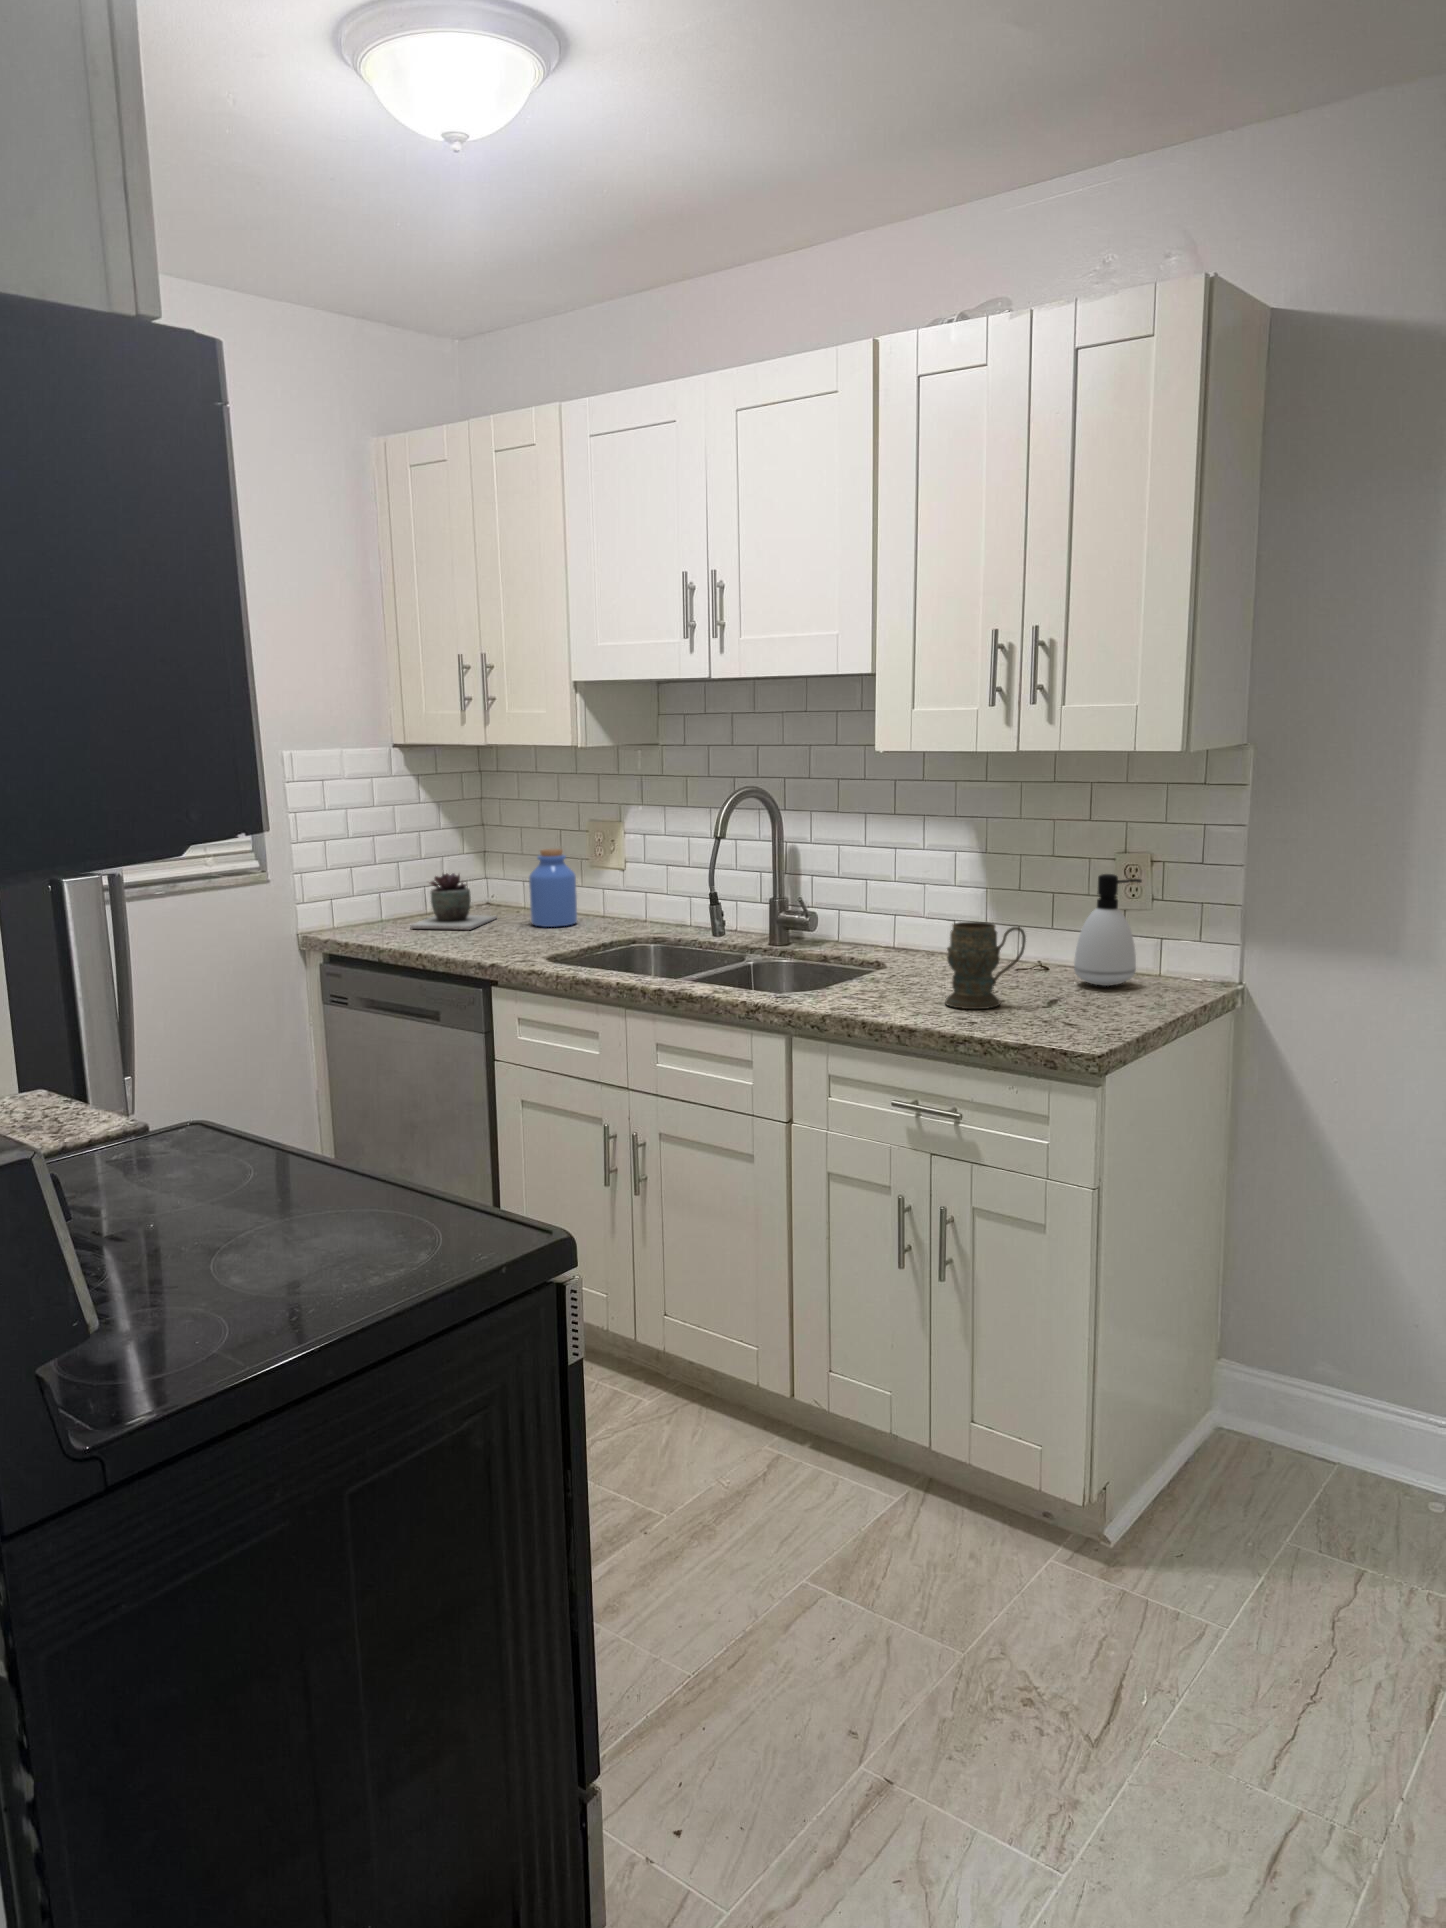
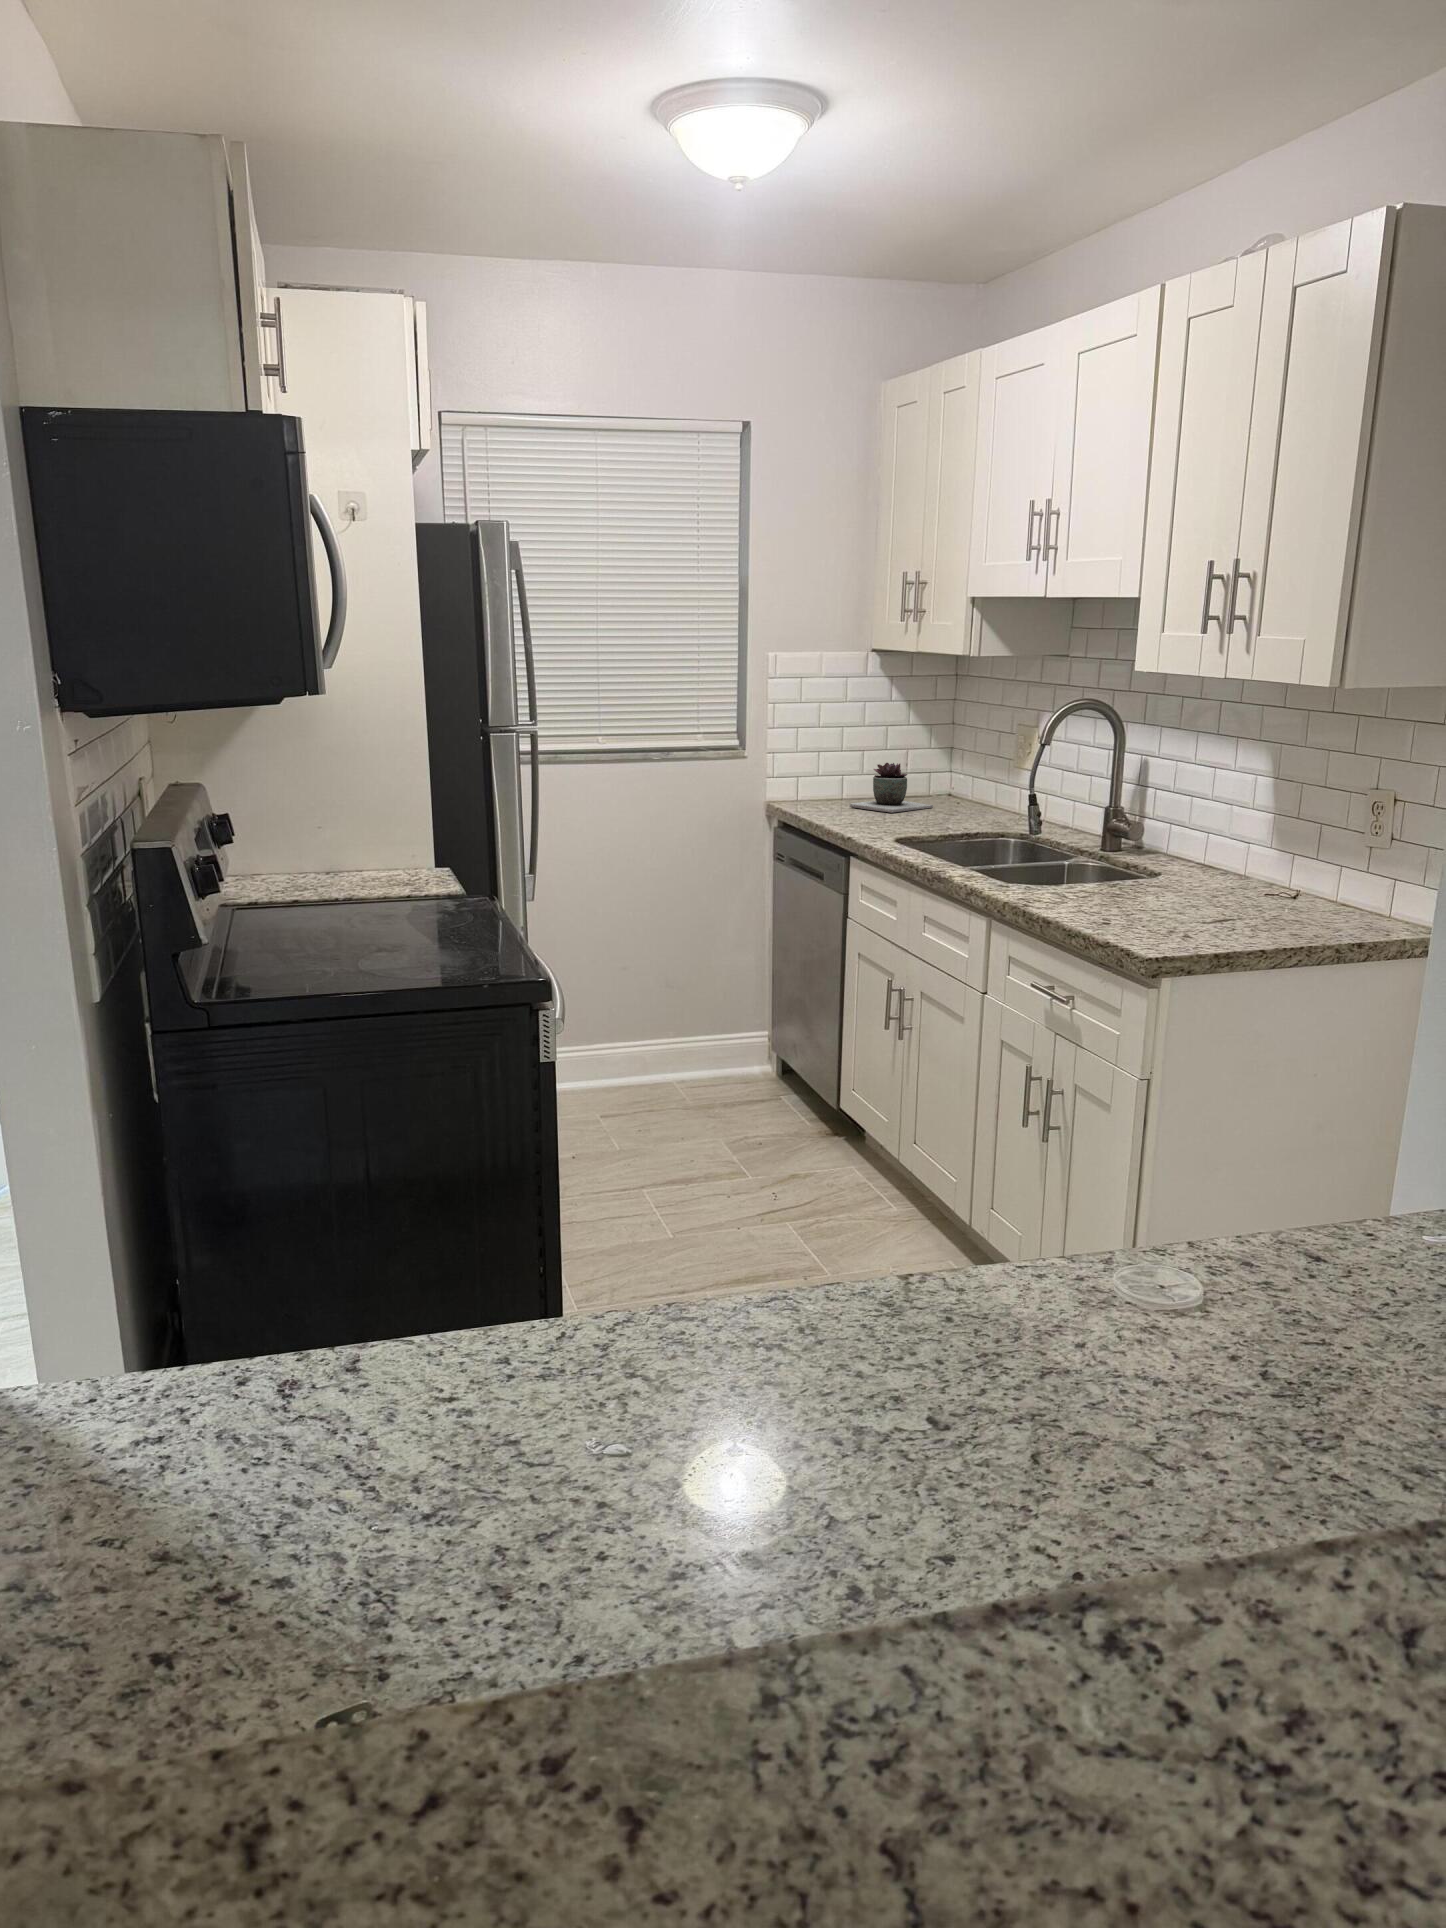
jar: present [529,849,577,927] -> none [946,749,991,819]
soap dispenser: present [1074,874,1142,986] -> none [1277,805,1353,917]
mug: present [945,922,1026,1009] -> none [1116,834,1193,916]

